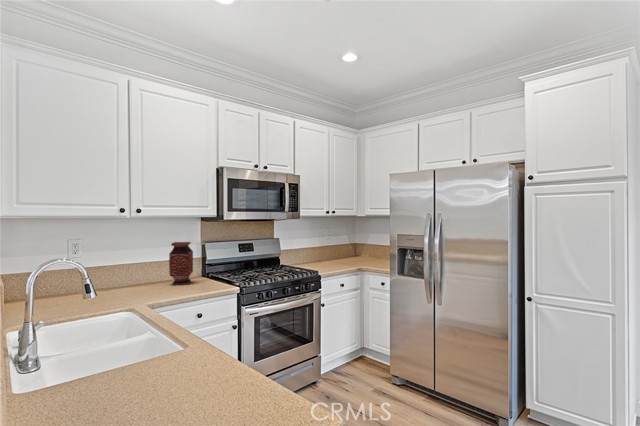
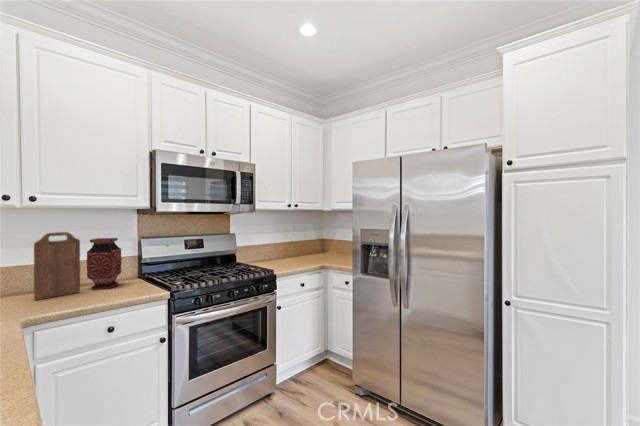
cutting board: none [136,237,166,292] -> present [34,232,80,300]

